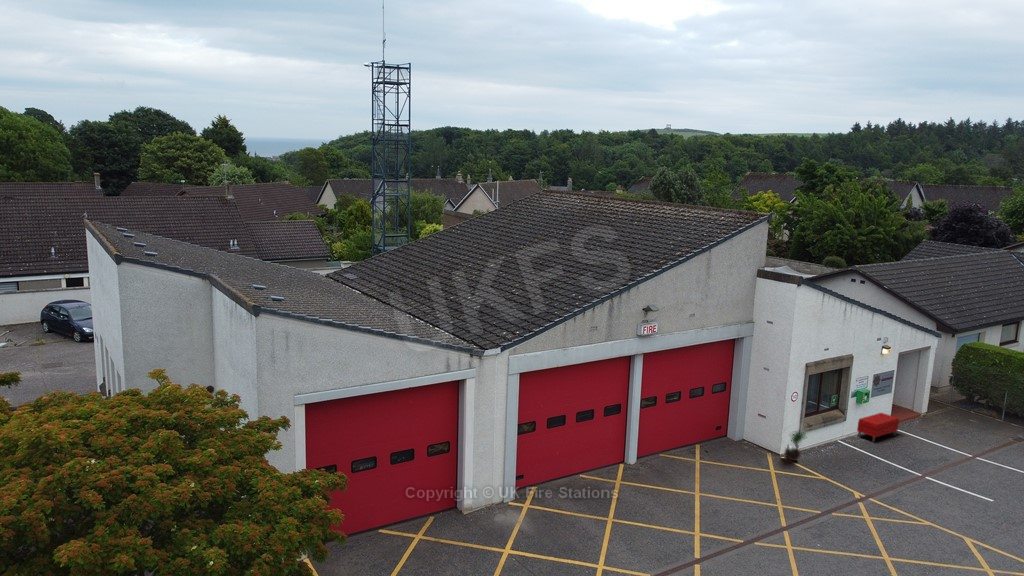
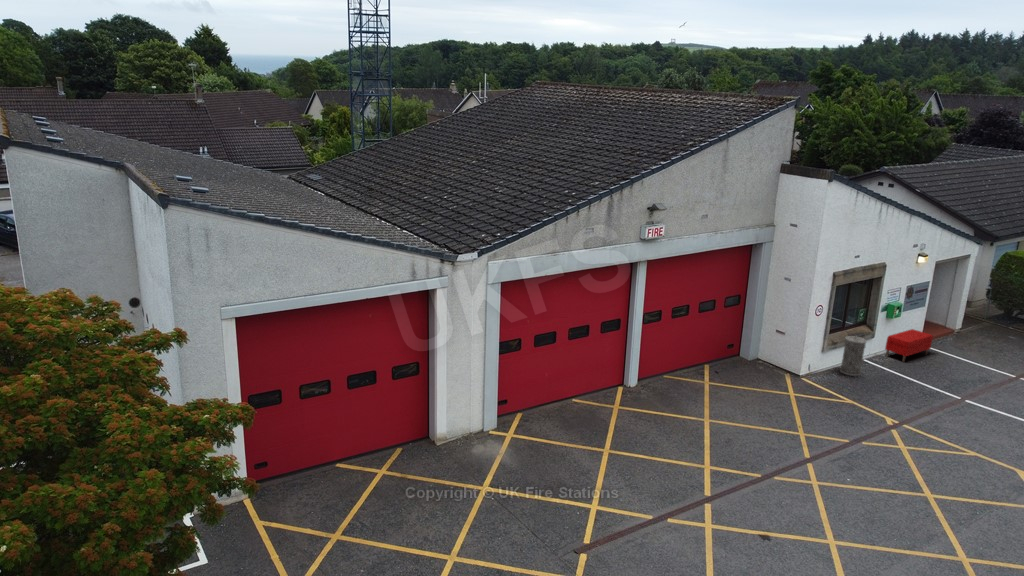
trash can: none [816,419,838,455] -> present [840,336,866,376]
potted tree: present [785,432,806,461] -> none [805,347,833,383]

